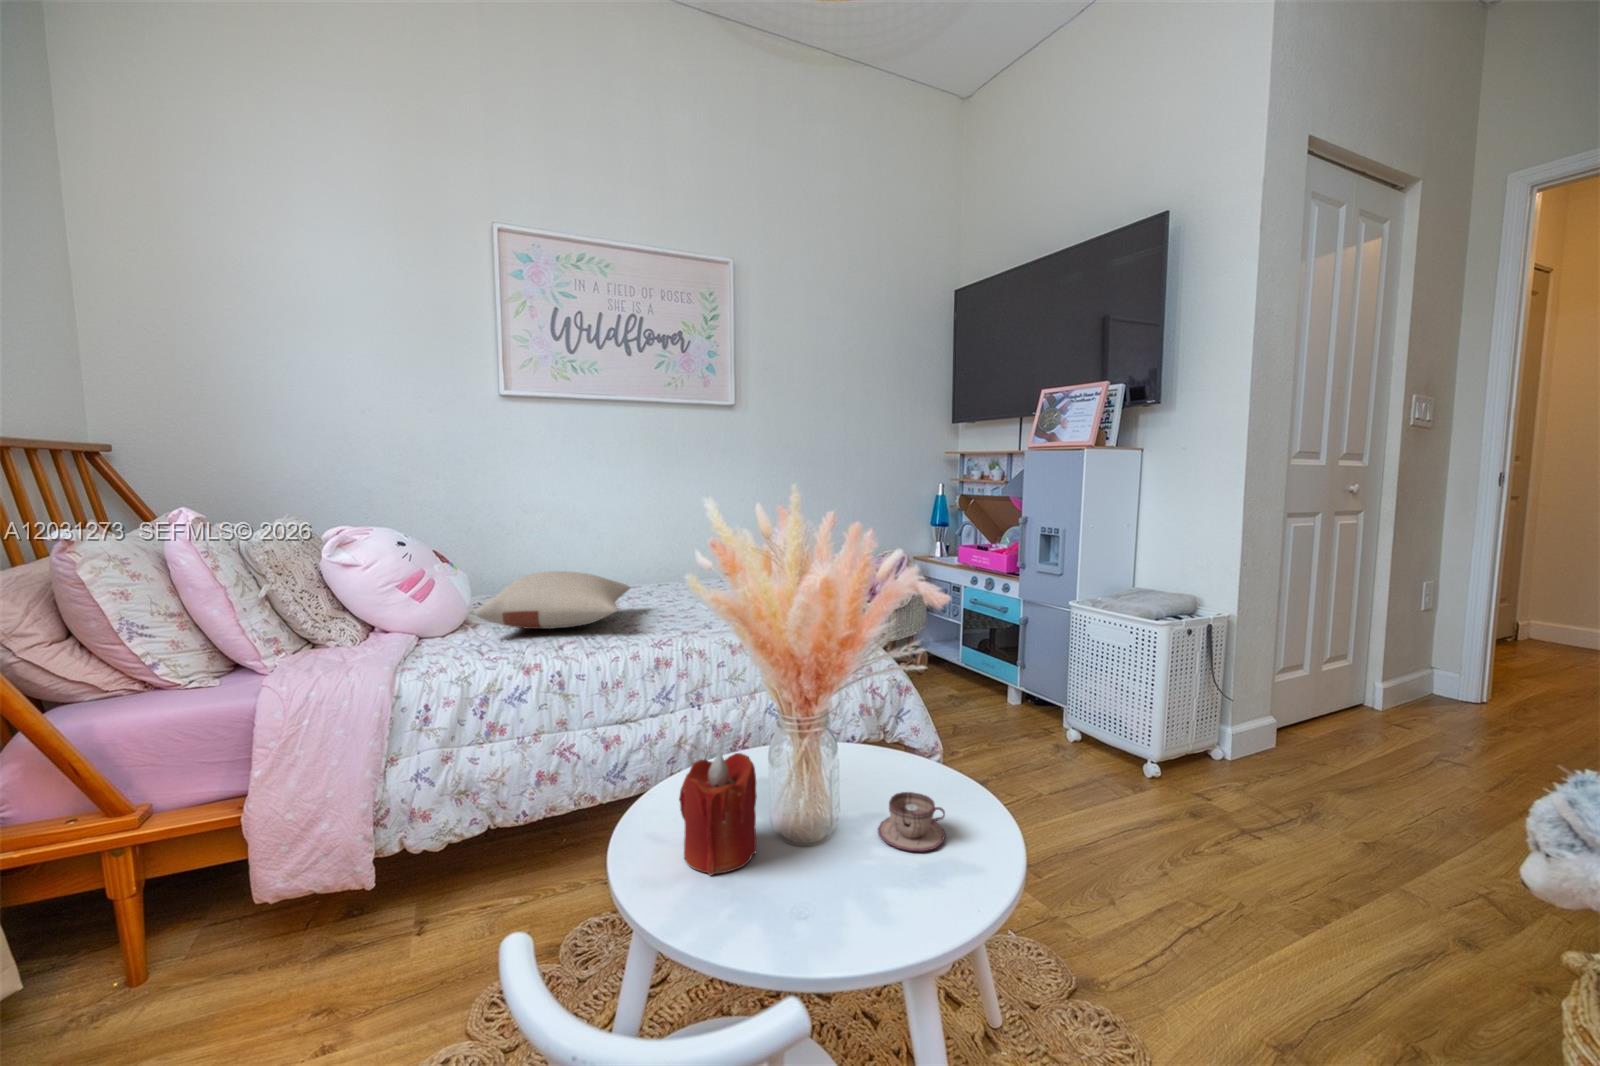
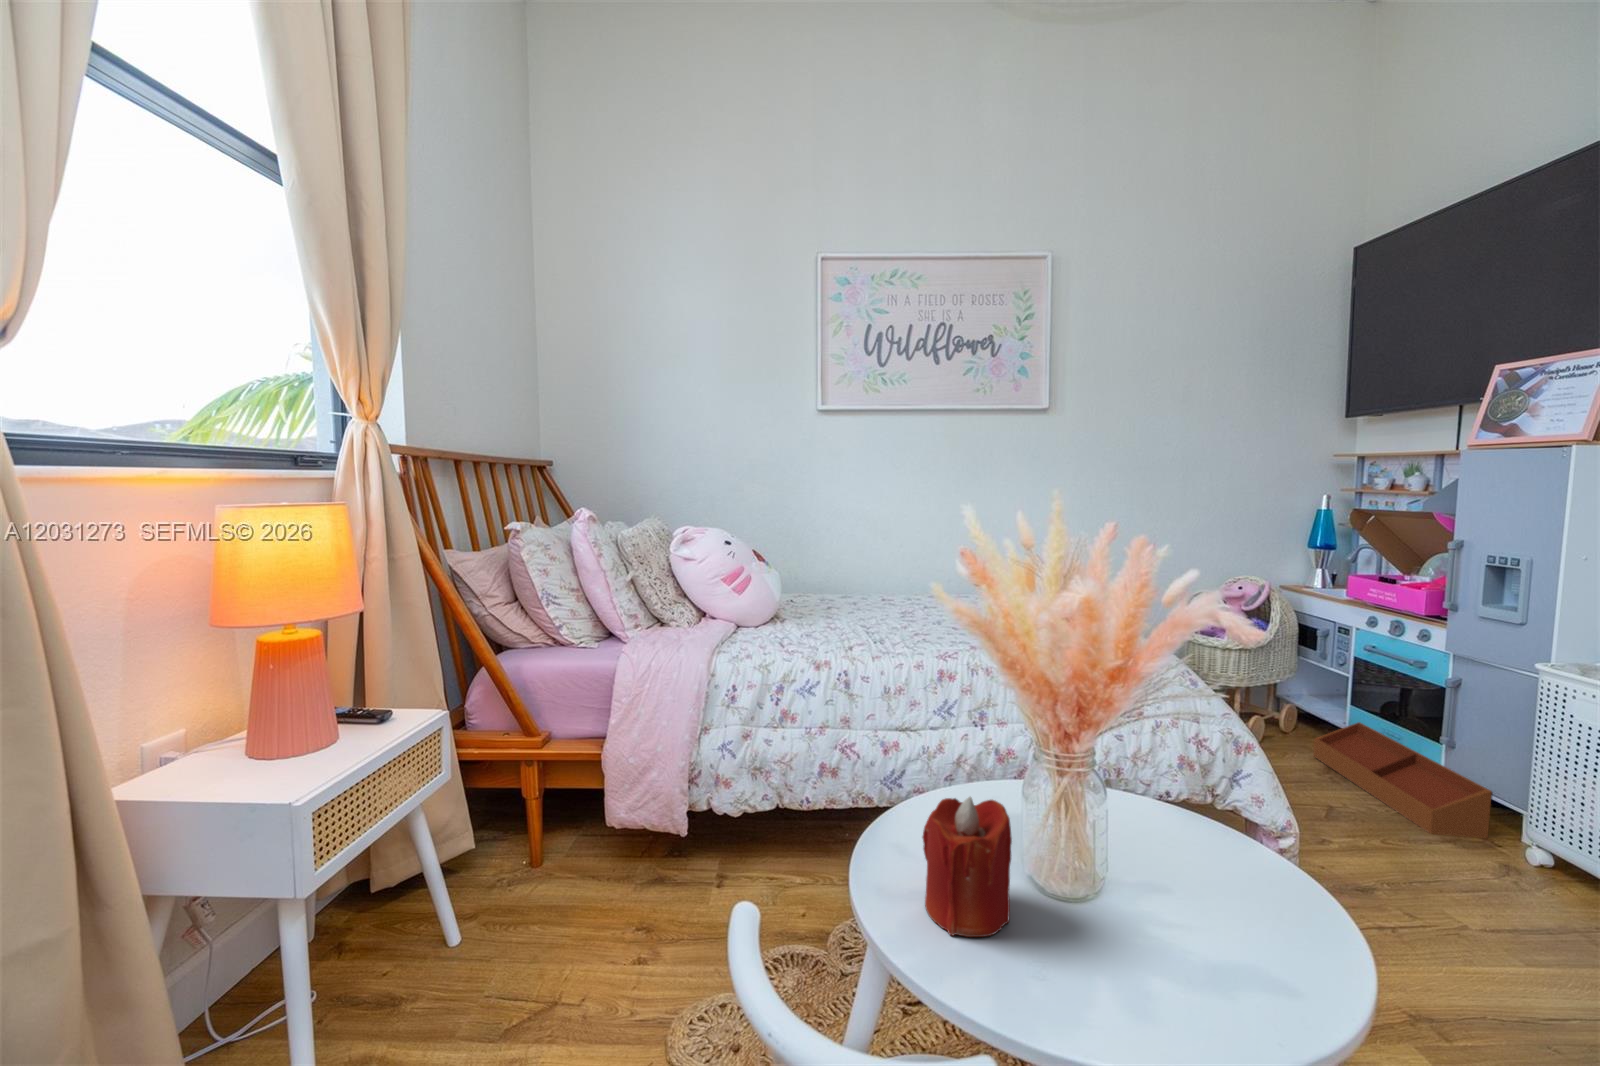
pillow: present [476,571,630,629] -> none [780,575,923,628]
storage bin: none [944,660,1046,733] -> present [1313,722,1493,838]
teacup: present [878,792,945,851] -> none [1178,899,1288,996]

